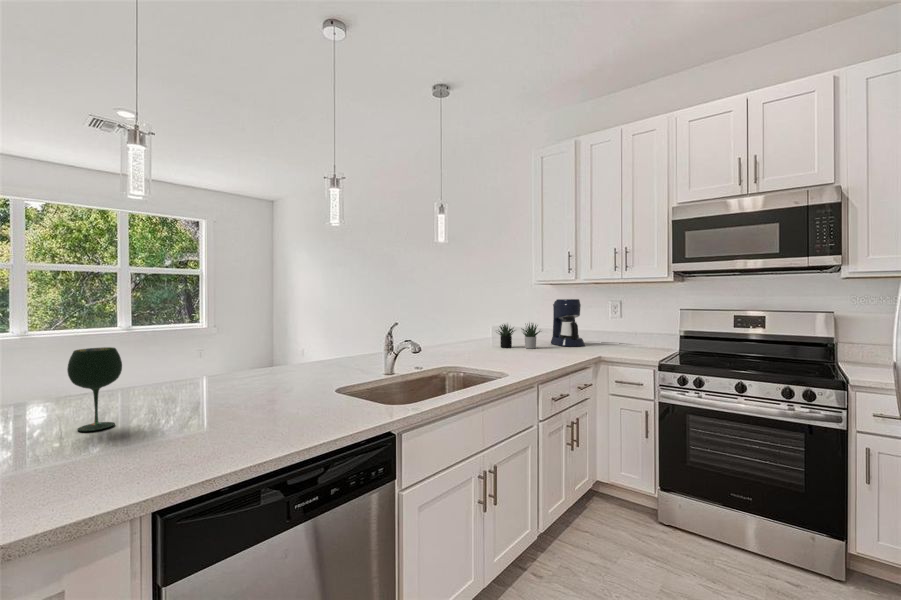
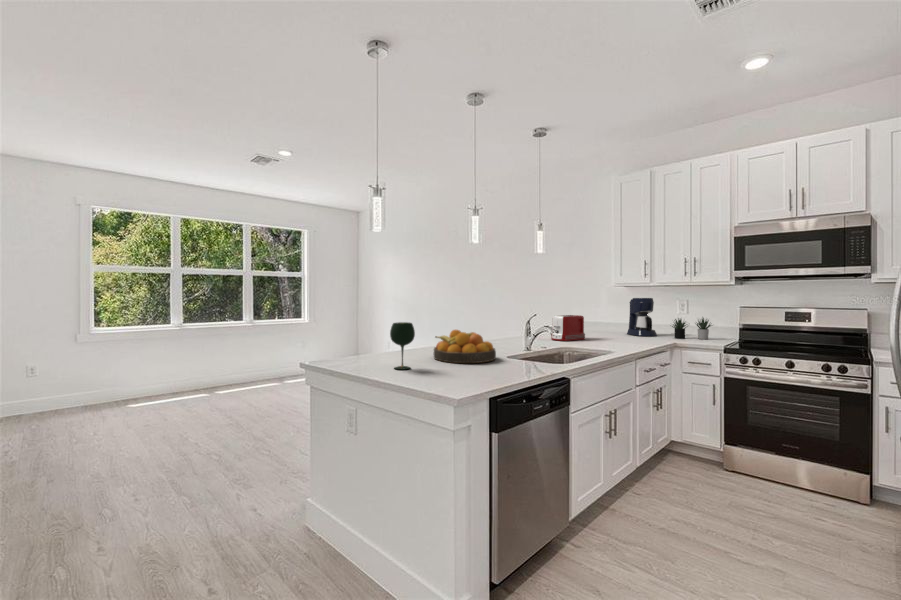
toaster: none [447,322,491,356] -> present [551,315,585,341]
succulent plant: present [498,323,540,349] -> present [672,318,712,339]
fruit bowl: none [203,352,308,409] -> present [434,330,496,363]

